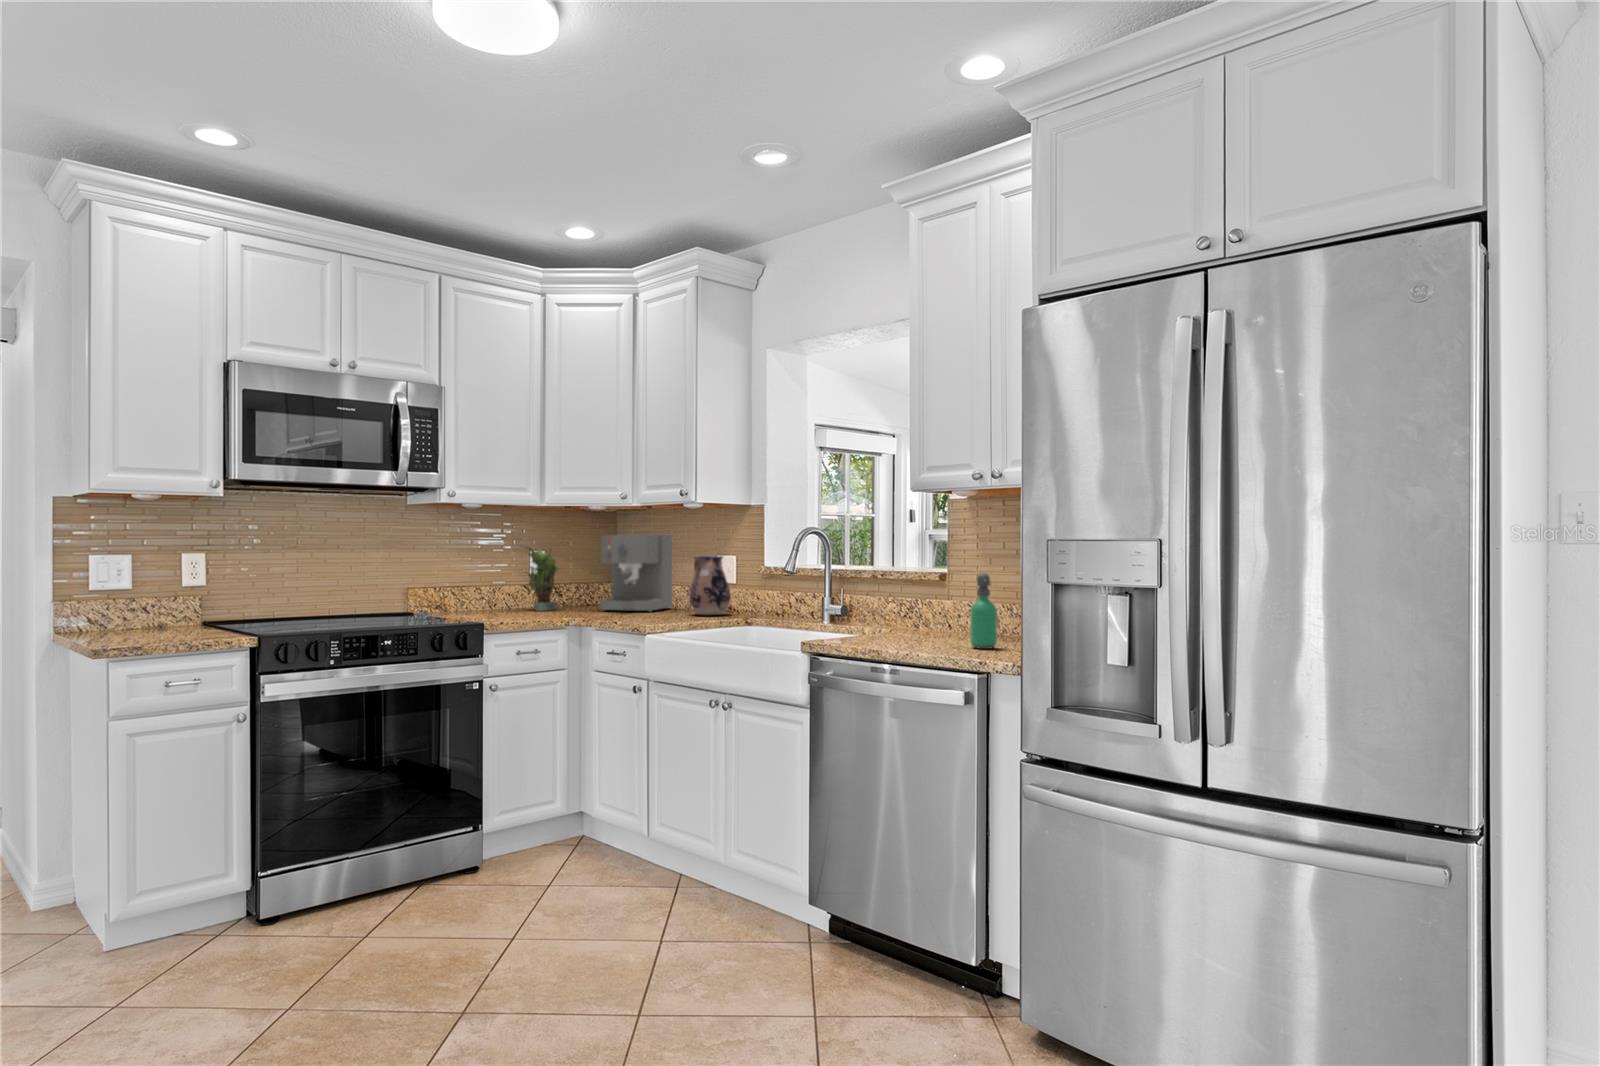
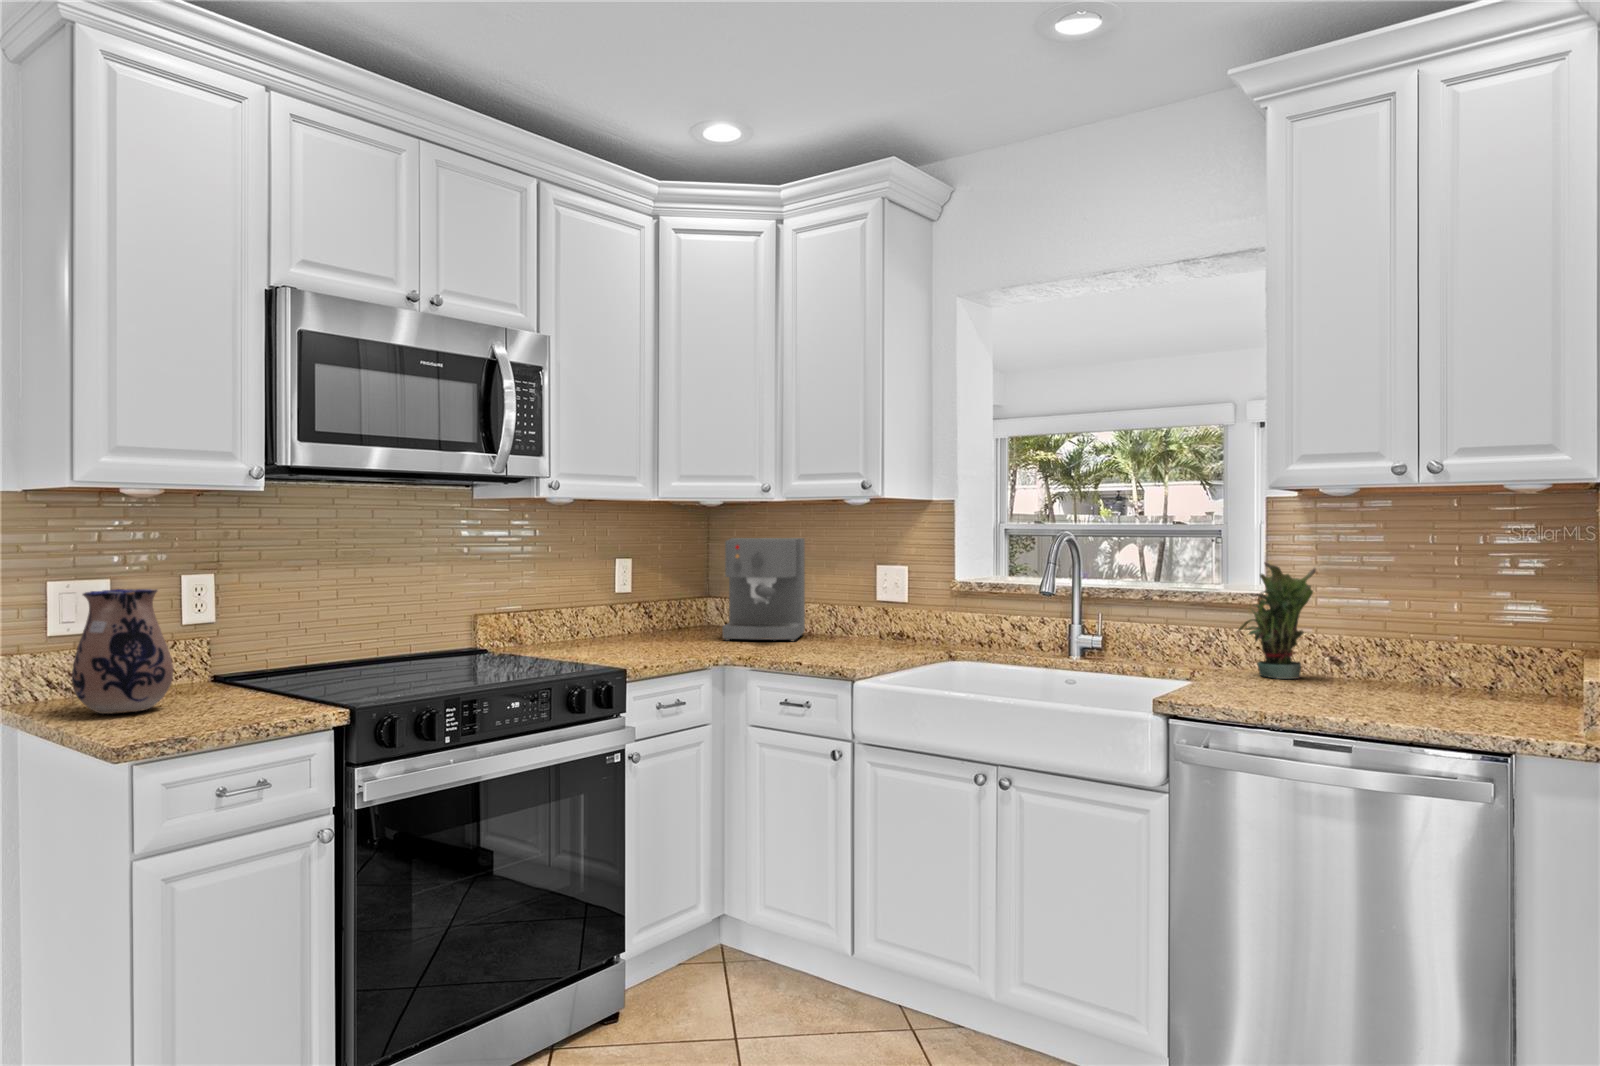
potted plant: present [523,546,560,611] -> present [1238,562,1316,679]
ceramic pitcher: present [689,556,731,615] -> present [72,589,173,714]
soap dispenser: present [971,573,997,649] -> none [1410,604,1452,710]

